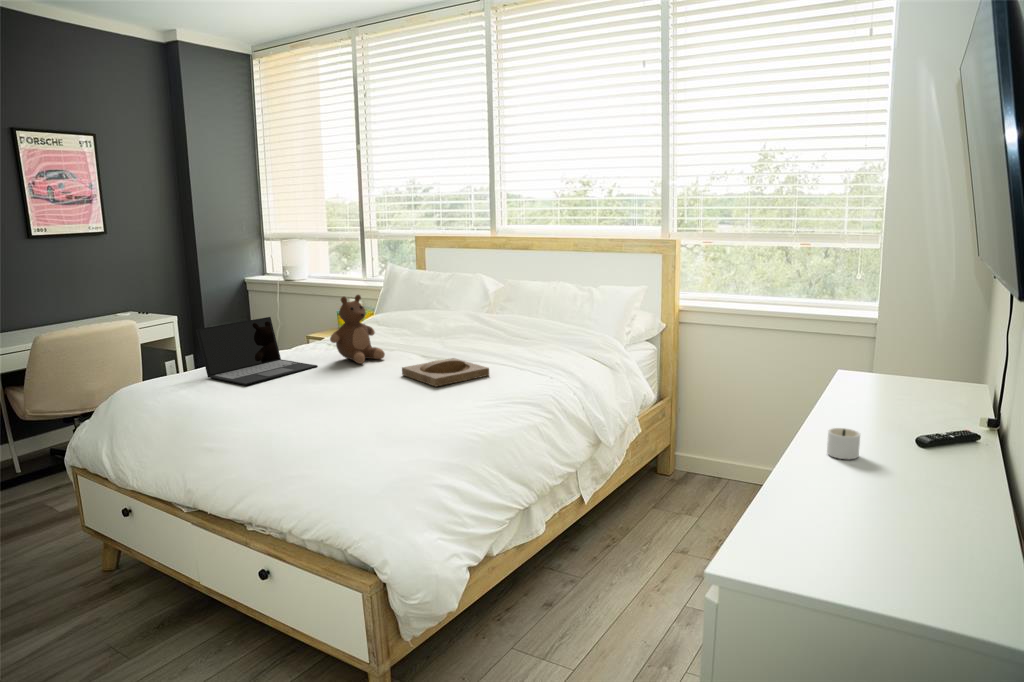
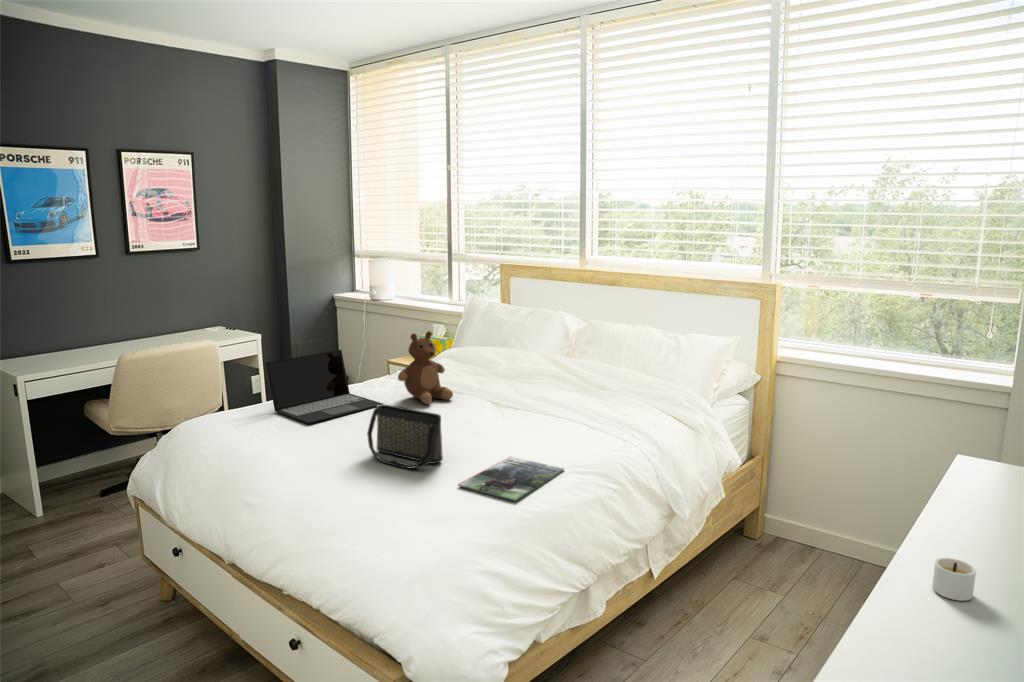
handbag: none [310,356,386,413] -> present [367,404,443,469]
tray: present [402,358,489,387] -> none [466,405,558,440]
magazine: none [405,398,502,430] -> present [458,457,564,501]

